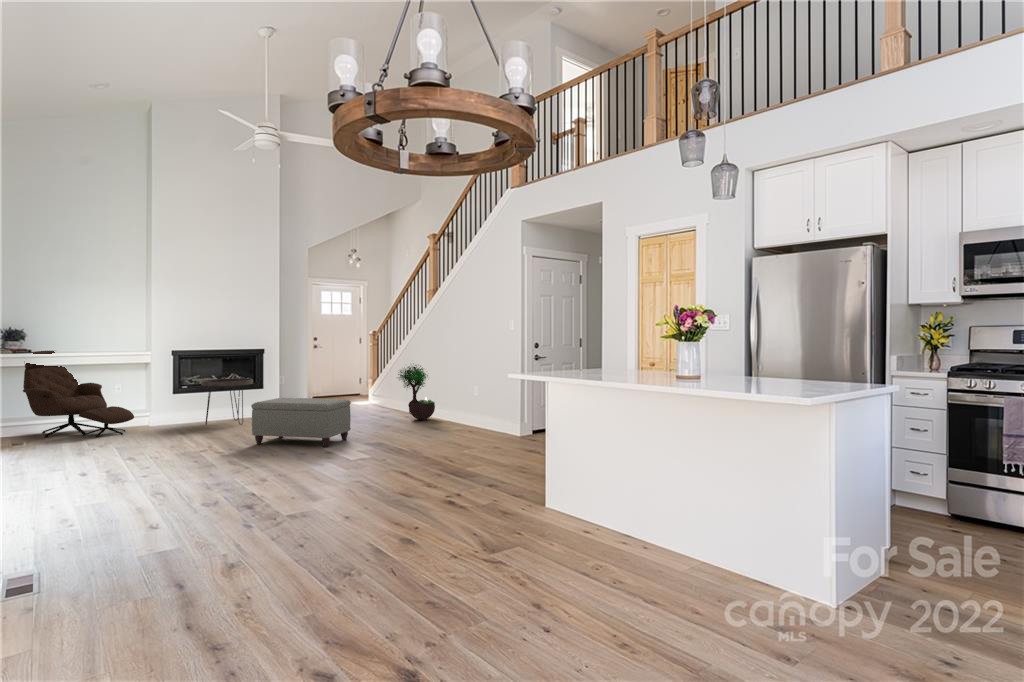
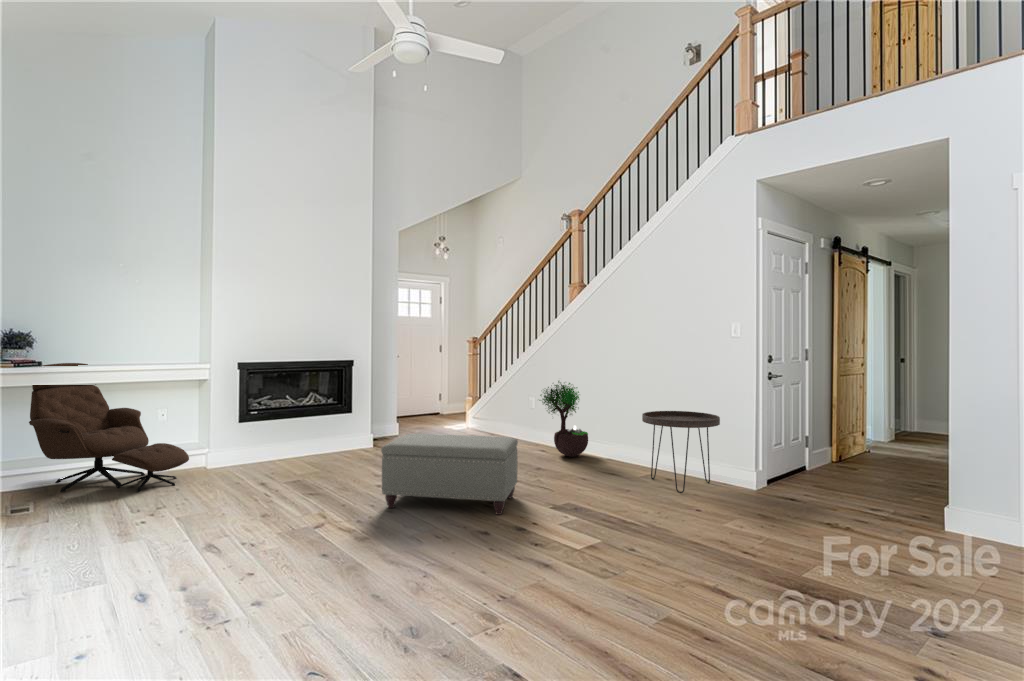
side table: present [201,378,253,425] -> present [642,411,720,493]

